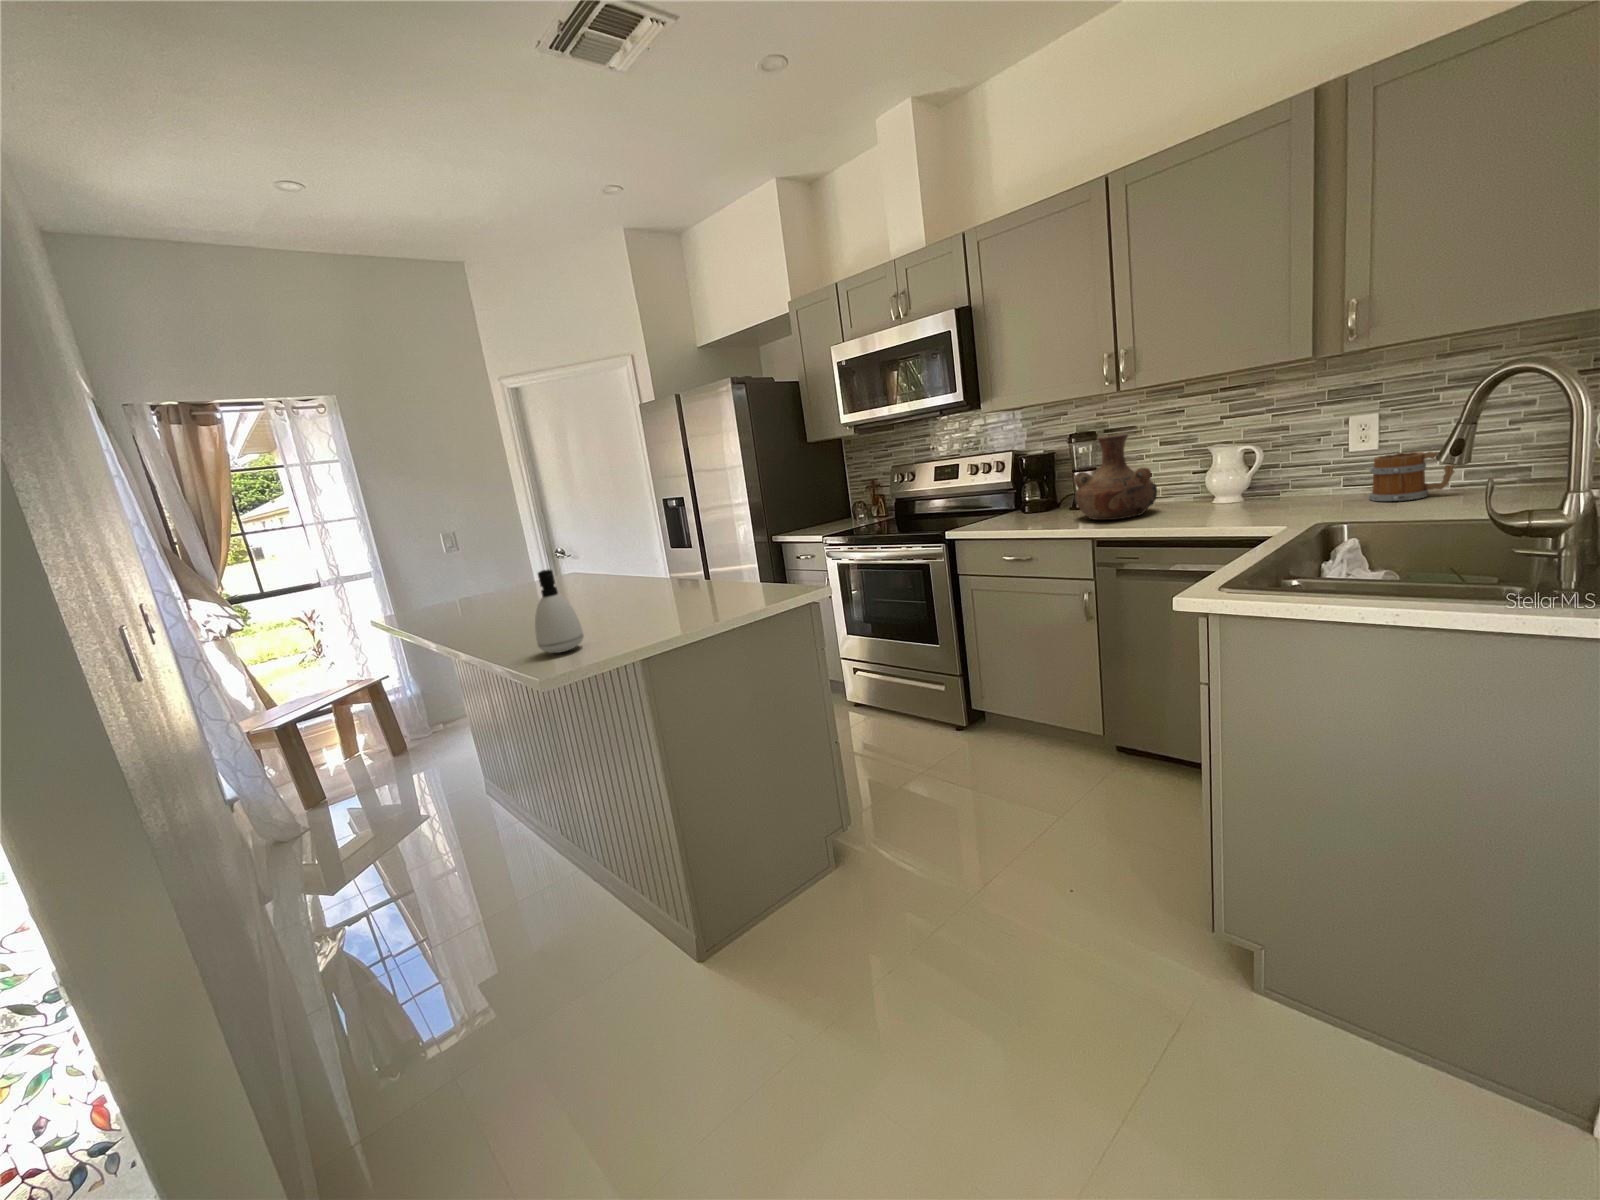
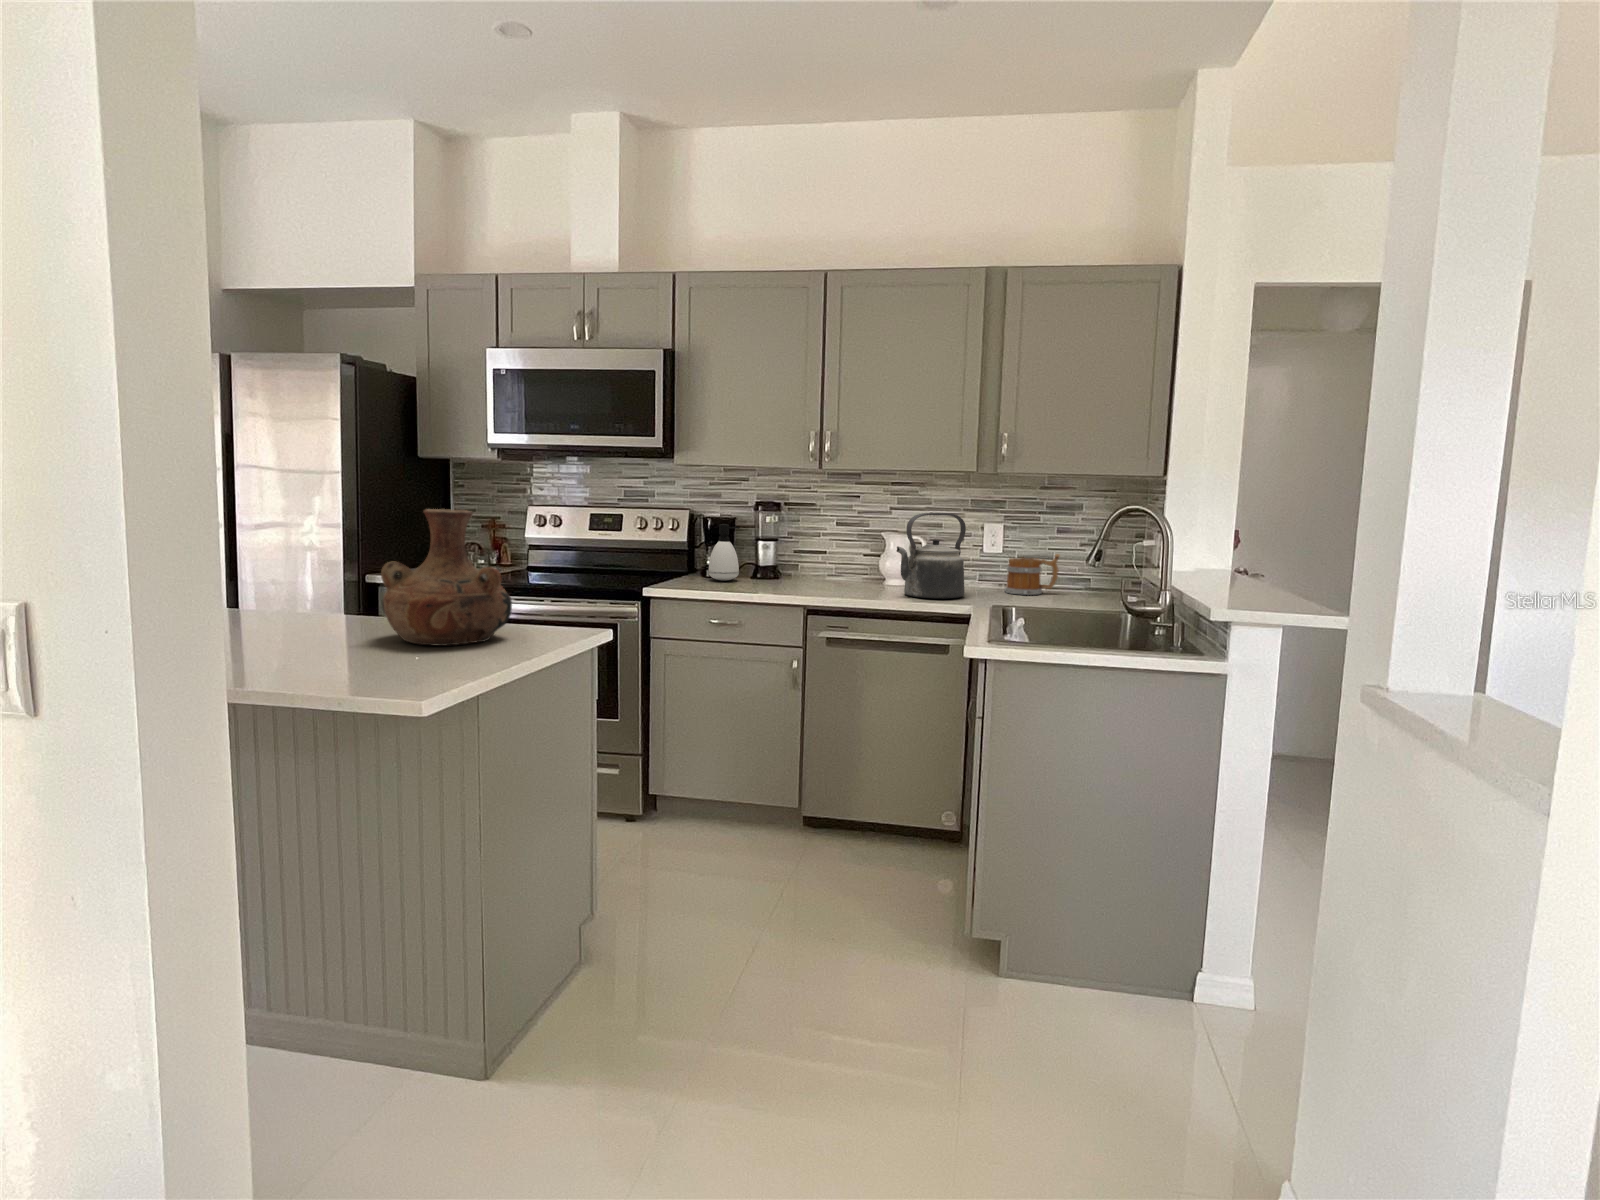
kettle: none [1198,417,1299,519] -> present [897,513,966,599]
vase: present [1074,434,1157,520] -> present [381,509,512,646]
soap dispenser: present [535,570,584,653] -> present [709,524,740,580]

